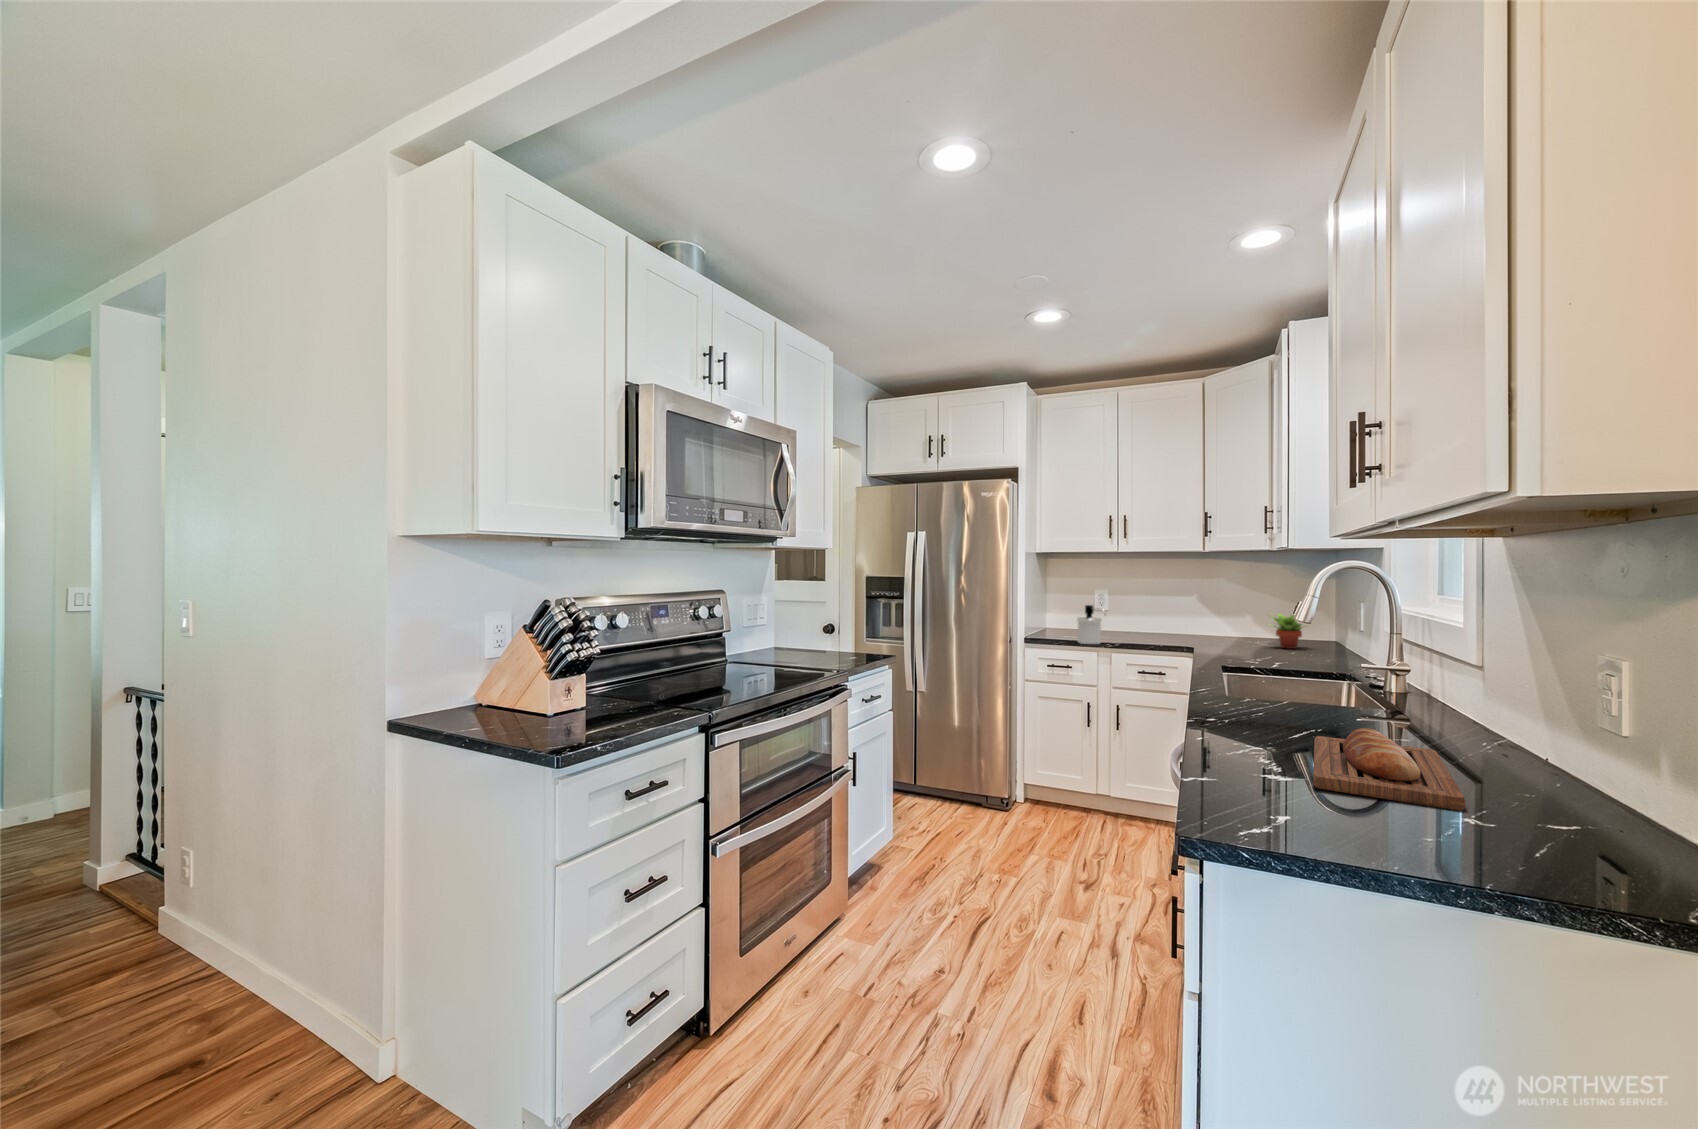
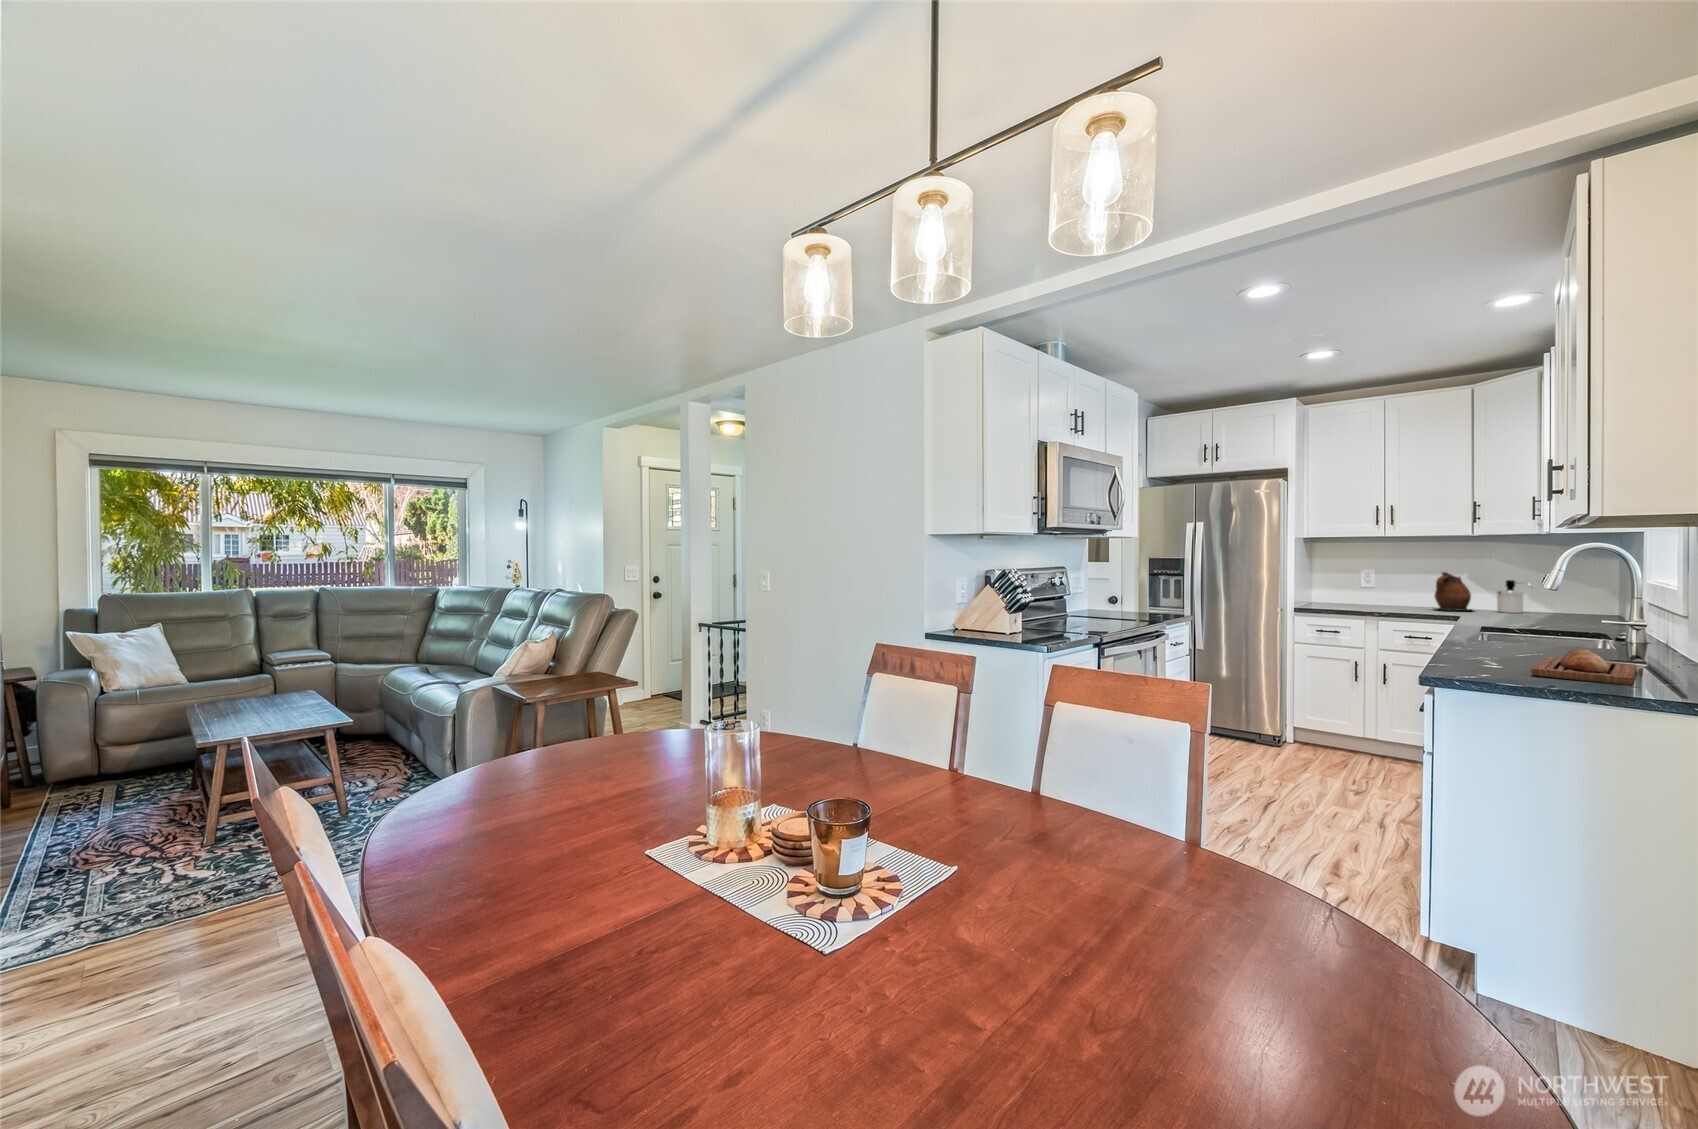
ceramic pitcher: none [1163,593,1206,638] -> present [1435,572,1472,611]
soap dispenser: present [1077,605,1106,644] -> present [1497,580,1532,613]
succulent plant: present [1267,613,1302,649] -> none [1537,585,1589,620]

